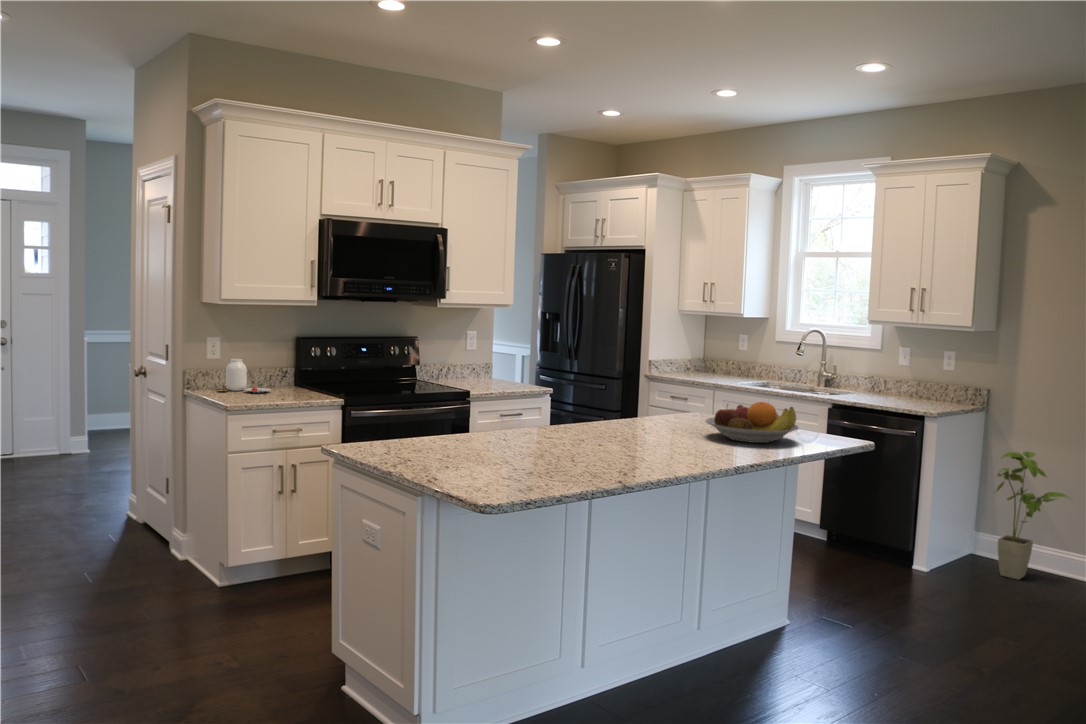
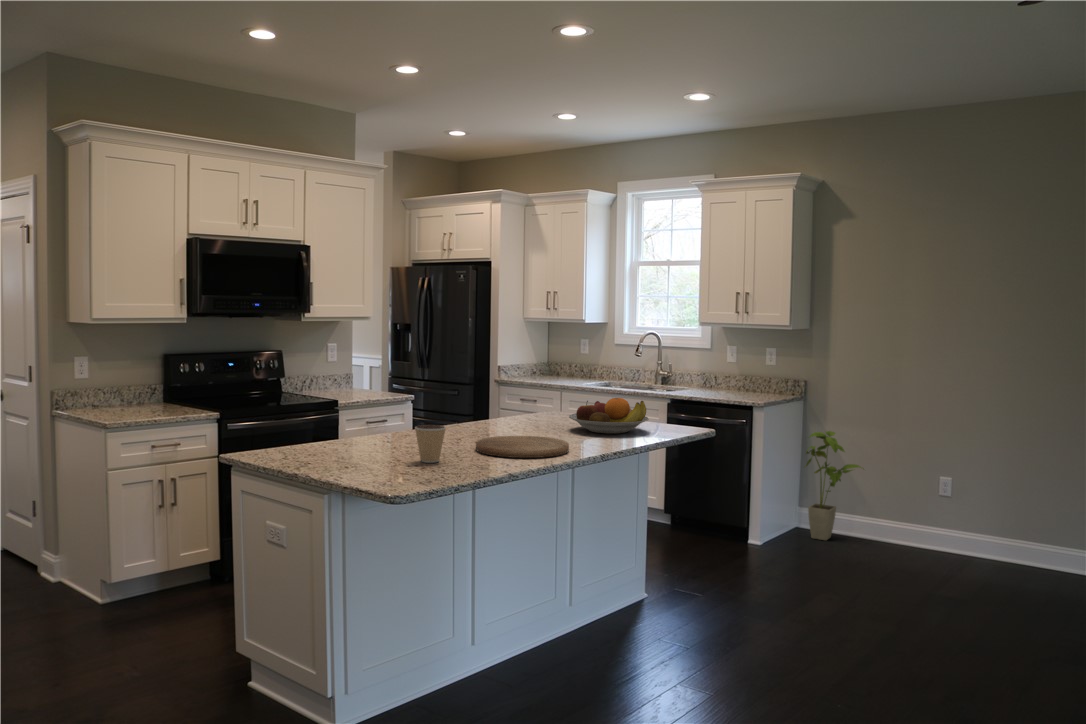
jar: present [217,359,271,393] -> none [86,378,144,411]
coffee cup: none [521,424,556,466] -> present [415,425,446,463]
cutting board: none [593,440,698,467] -> present [476,436,569,458]

